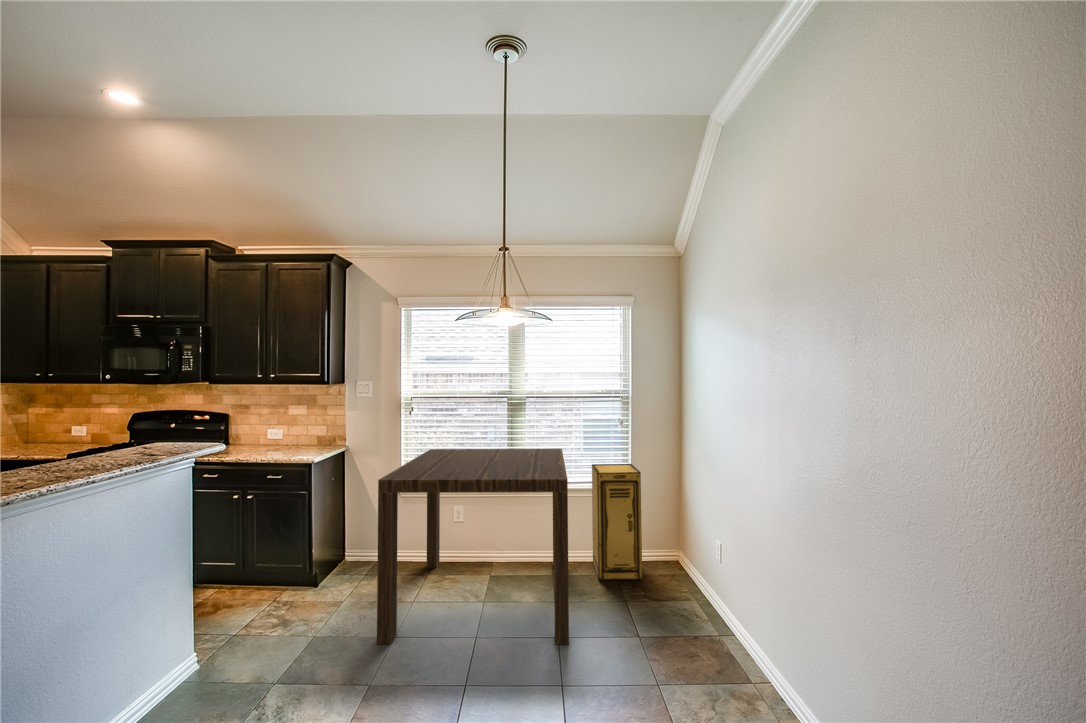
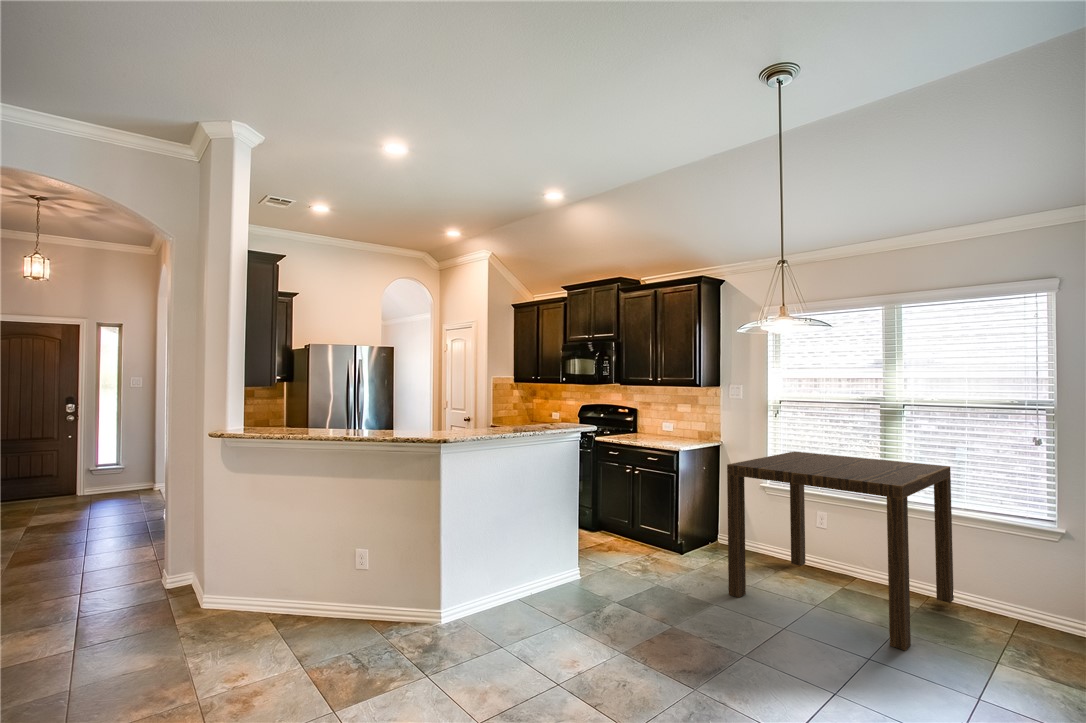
storage cabinet: present [592,464,642,580] -> none [988,490,1067,643]

